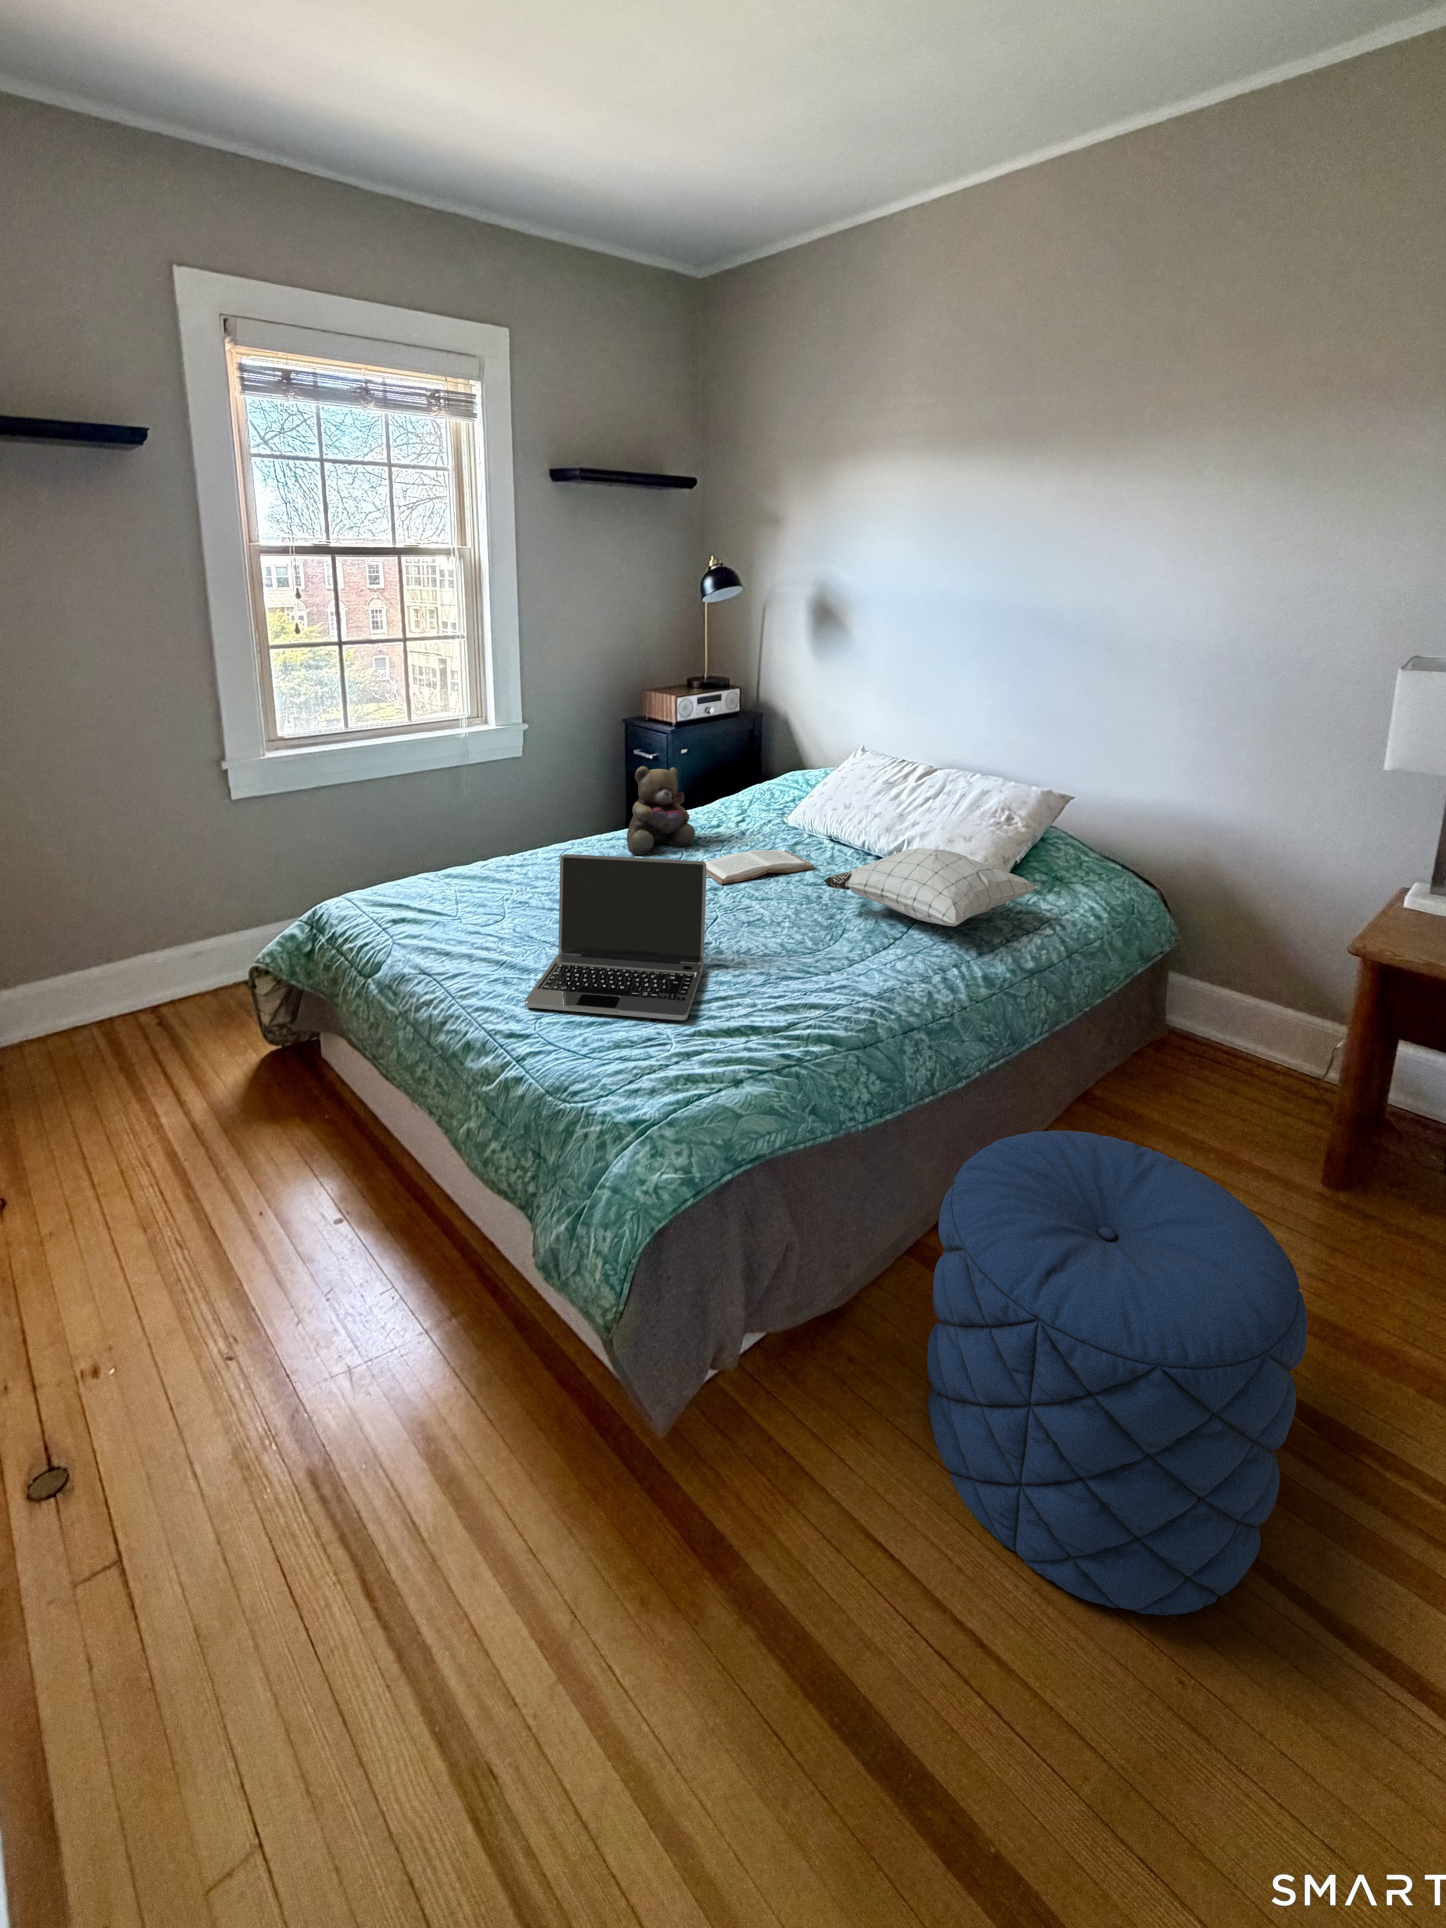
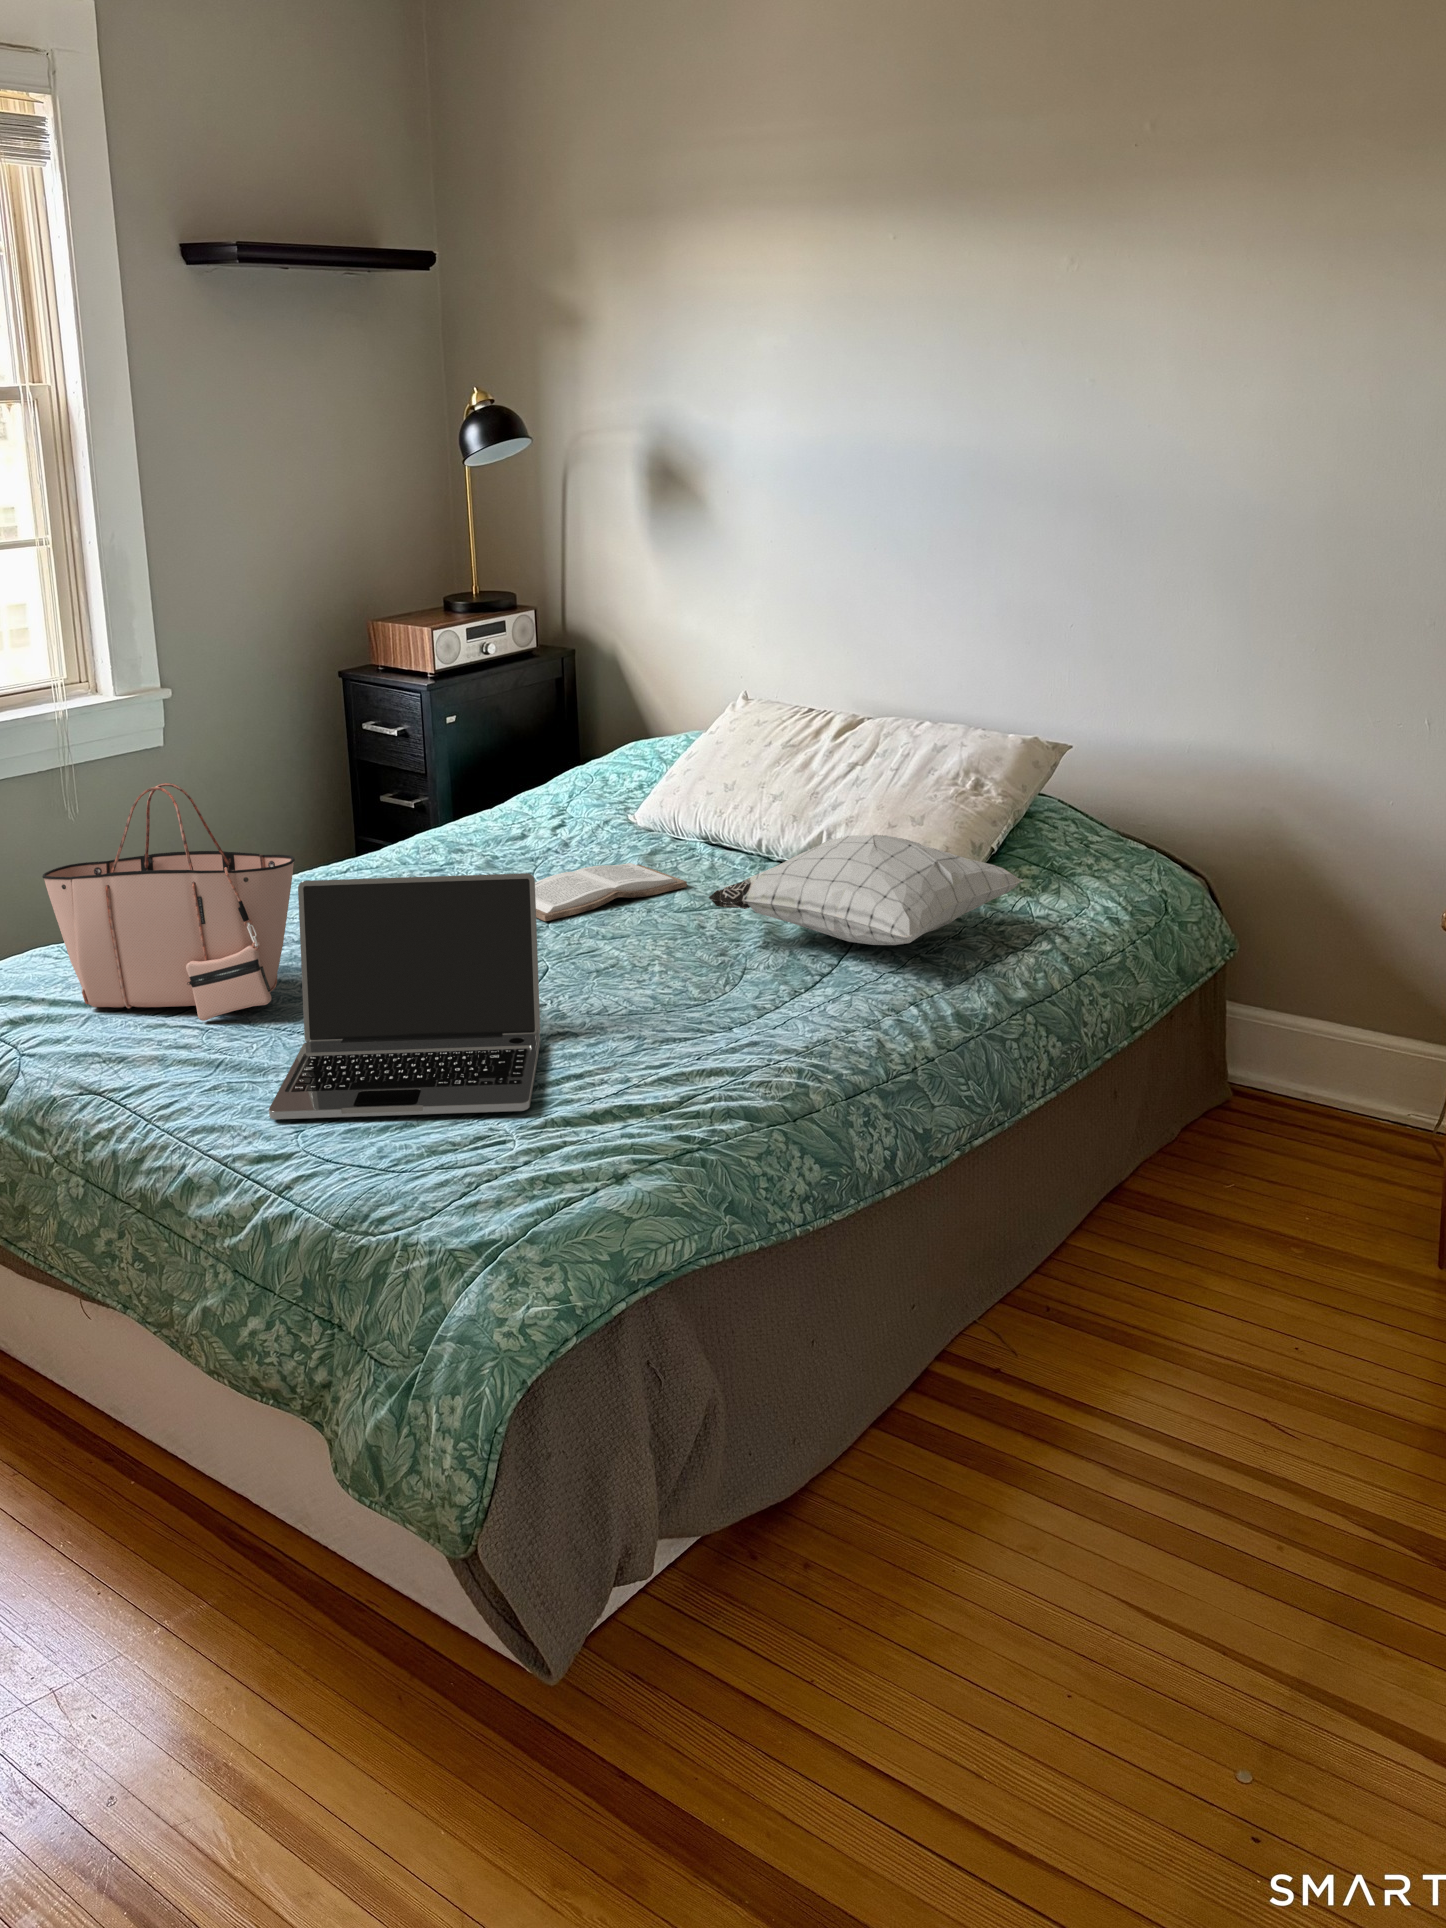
teddy bear: present [627,766,695,855] -> none [376,742,489,890]
tote bag: none [419,785,565,932] -> present [42,783,295,1021]
pouf: present [927,1130,1308,1615] -> none [915,1189,1376,1768]

